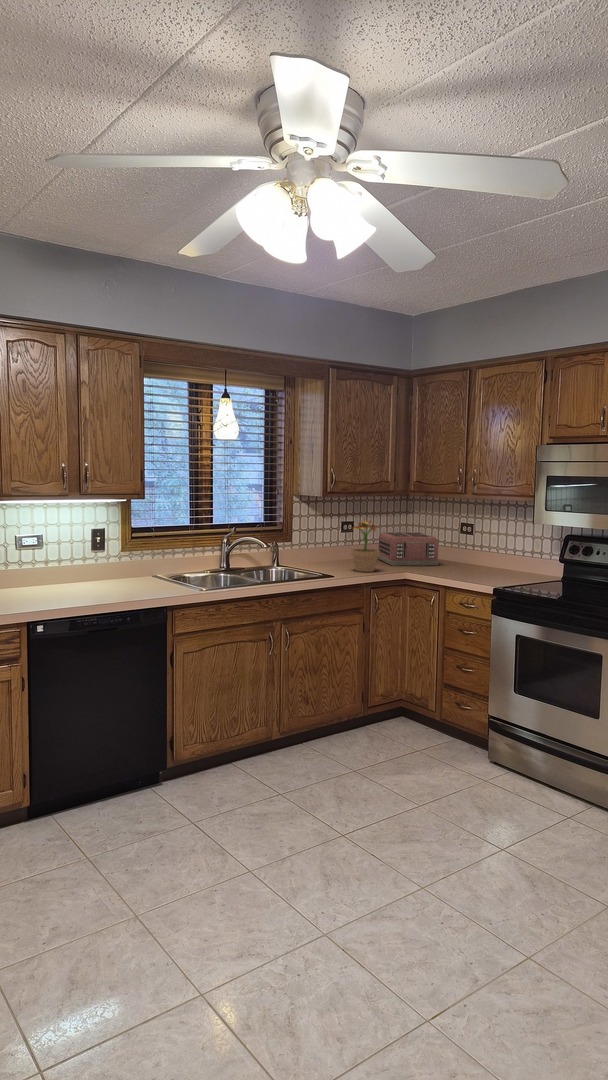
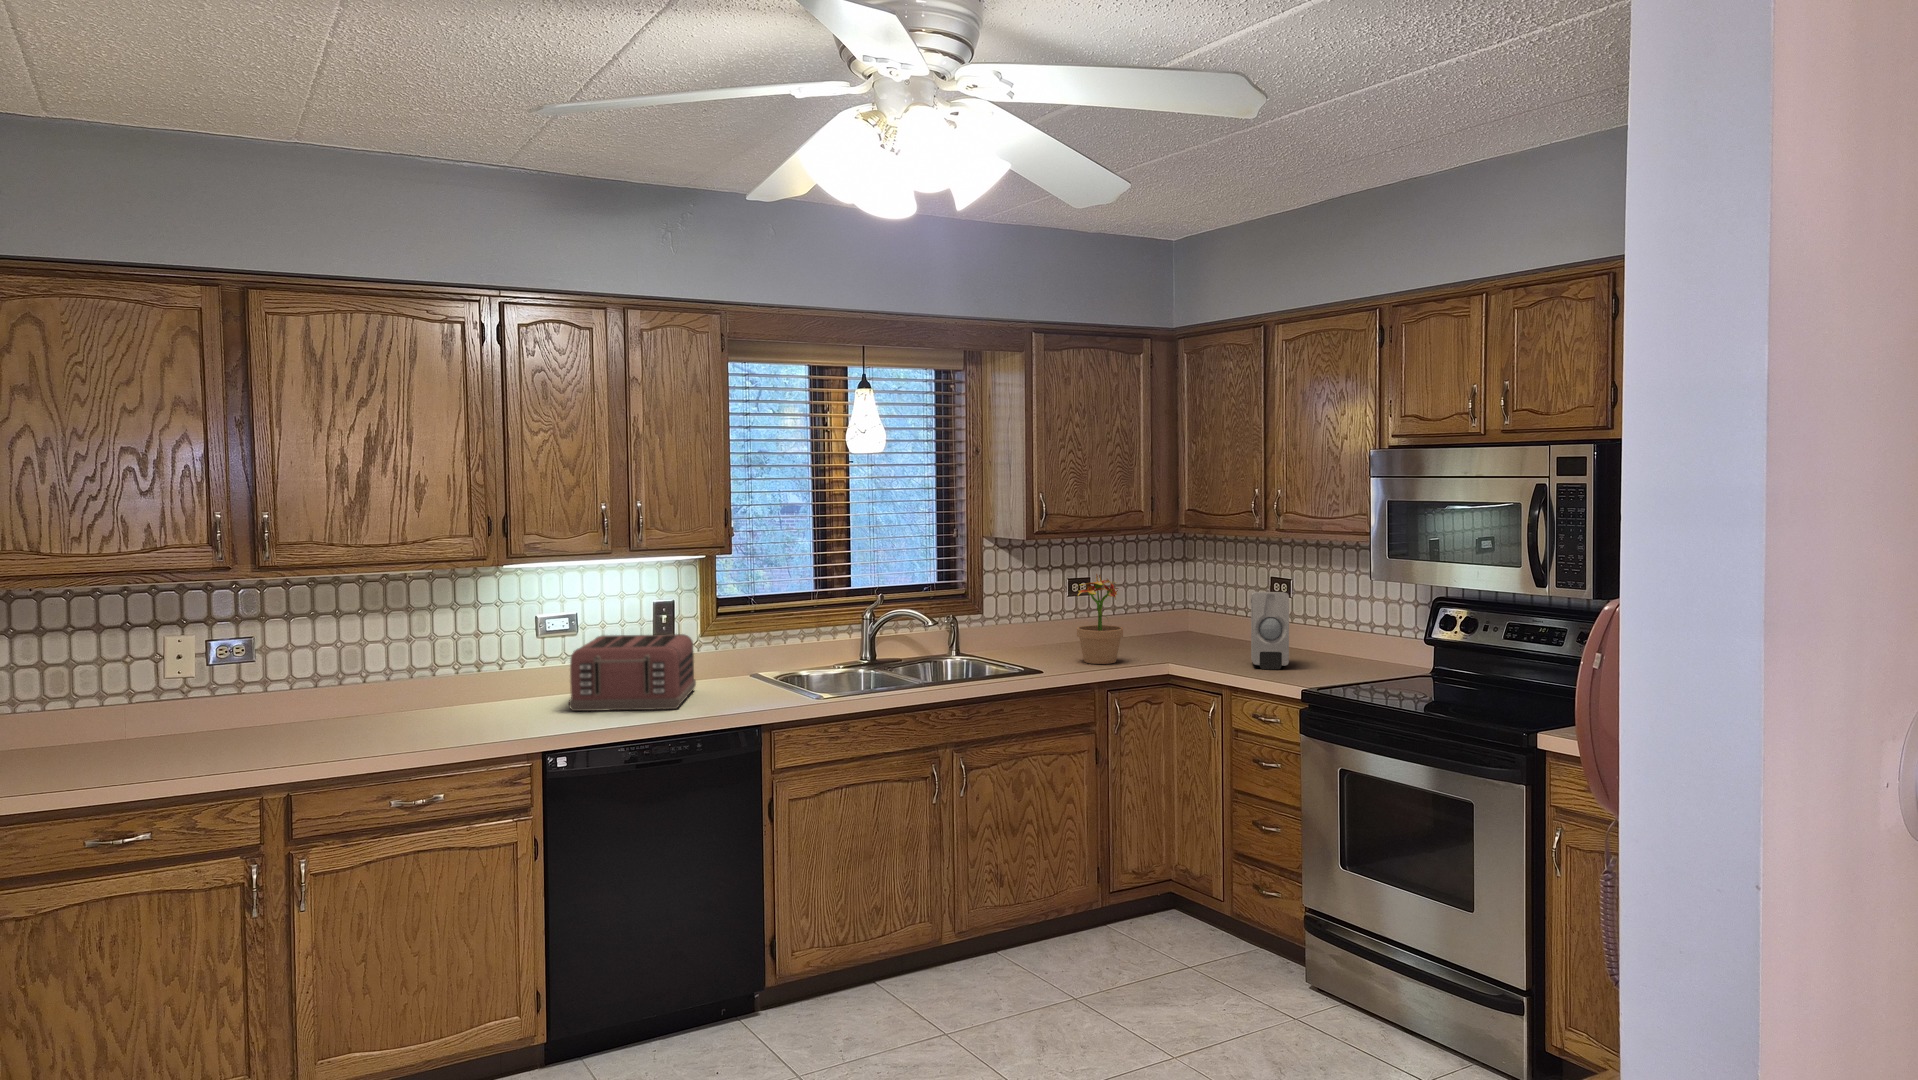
soap dispenser: none [454,530,480,576] -> present [1251,592,1289,669]
toaster: present [378,533,439,566] -> present [569,634,696,711]

